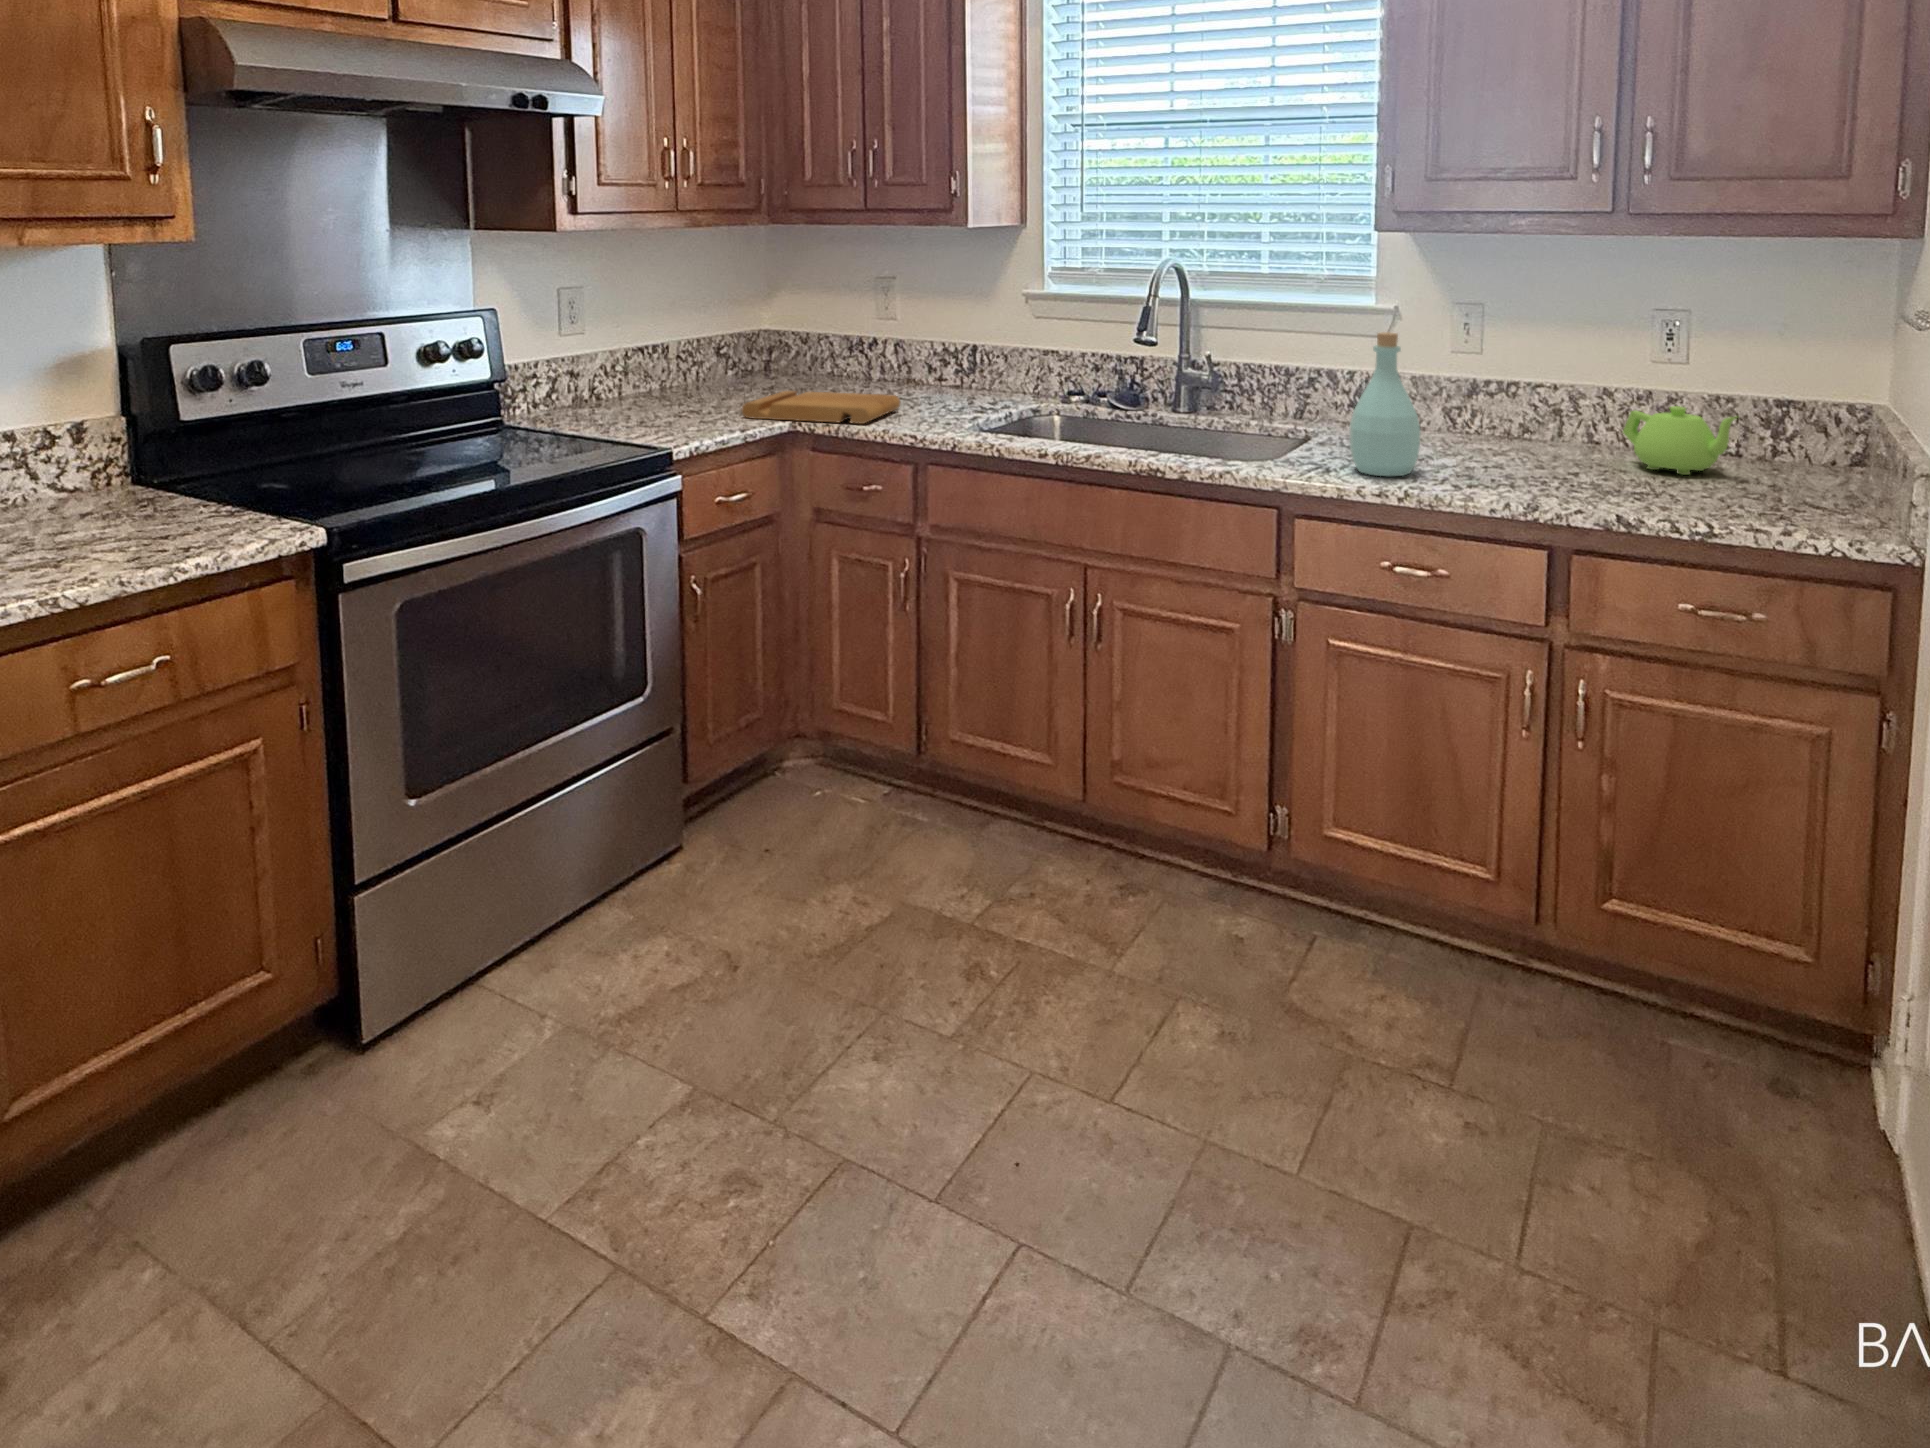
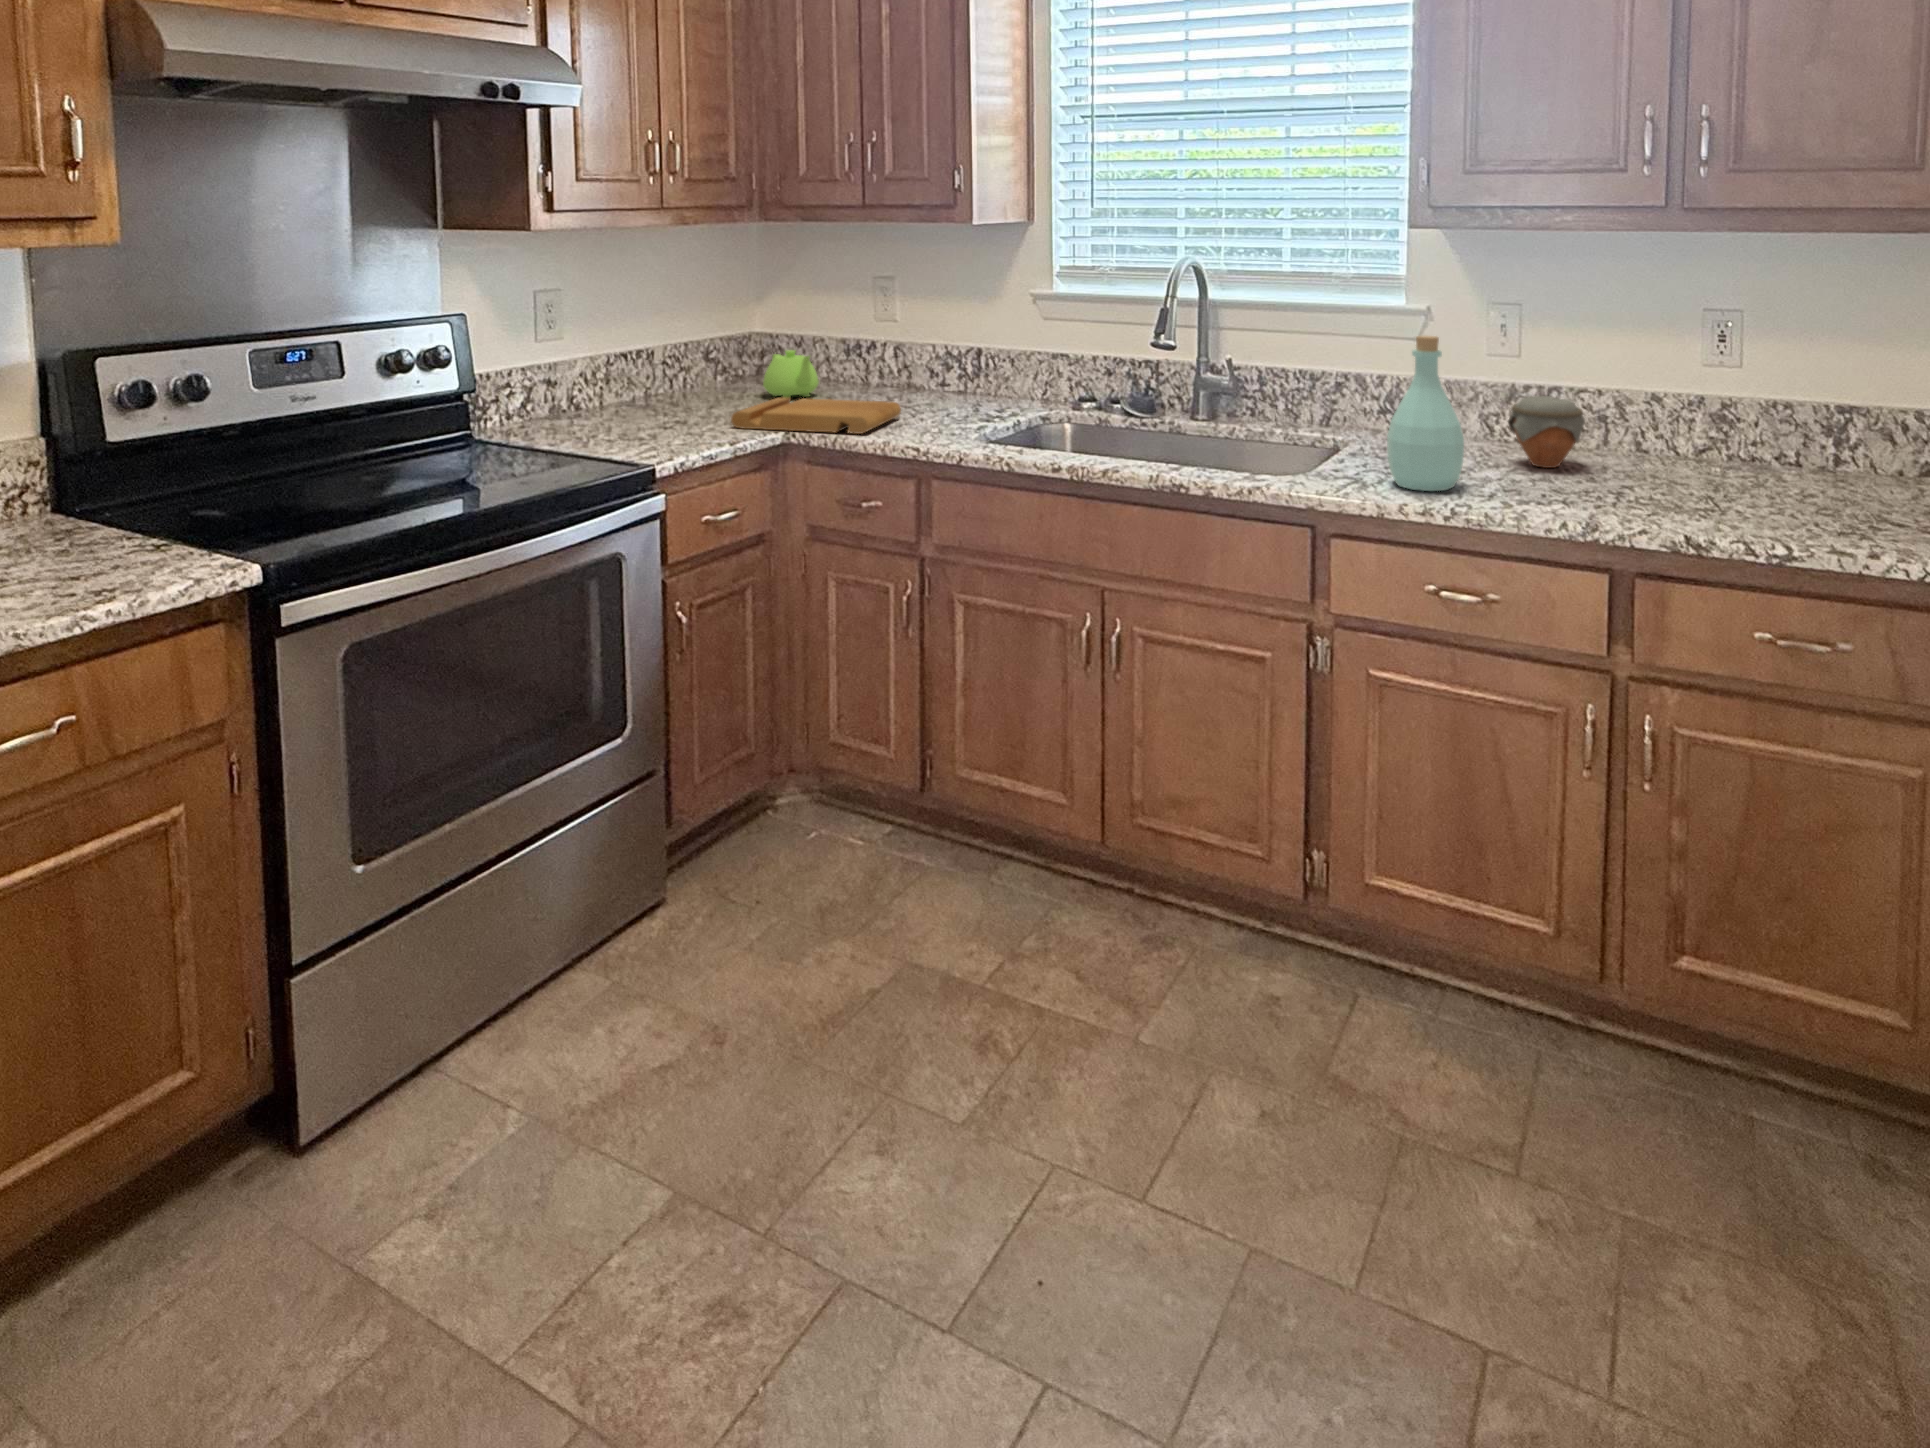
jar: none [1465,390,1538,457] -> present [1508,396,1585,468]
teapot: present [1623,406,1736,475] -> present [763,350,819,398]

